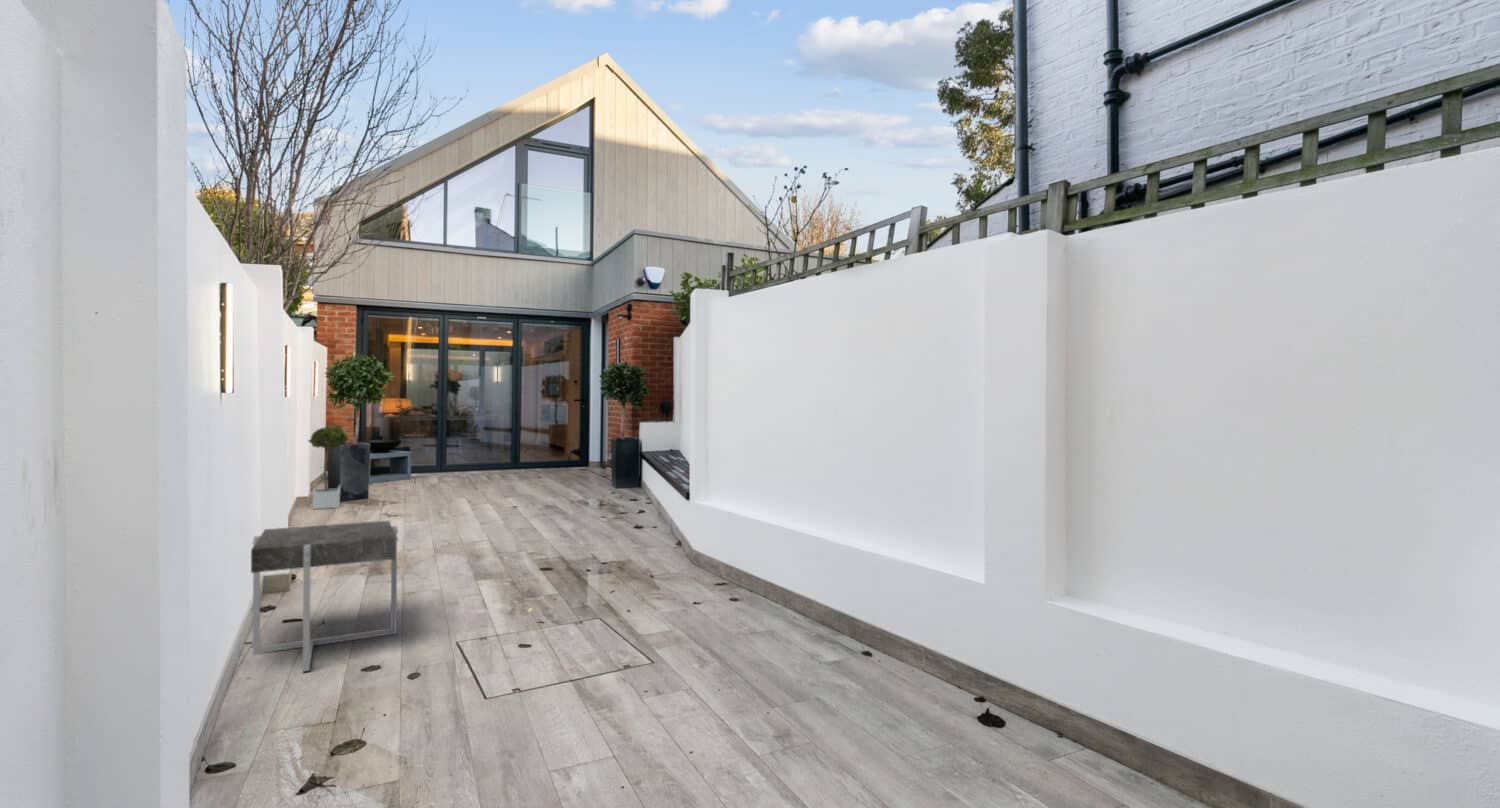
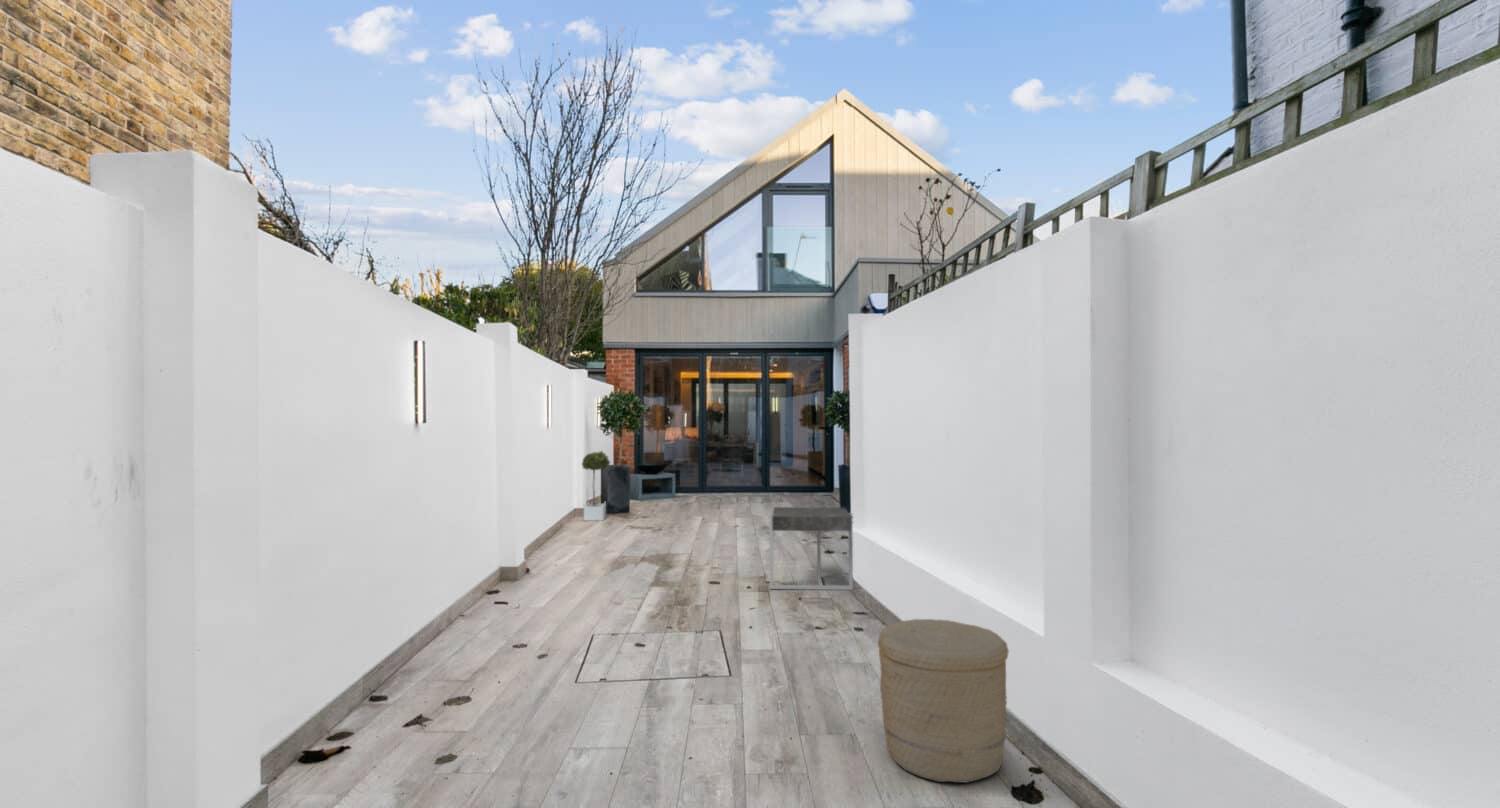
side table: present [251,521,398,672] -> present [769,507,853,590]
woven basket: none [855,581,973,727] -> present [878,619,1008,783]

